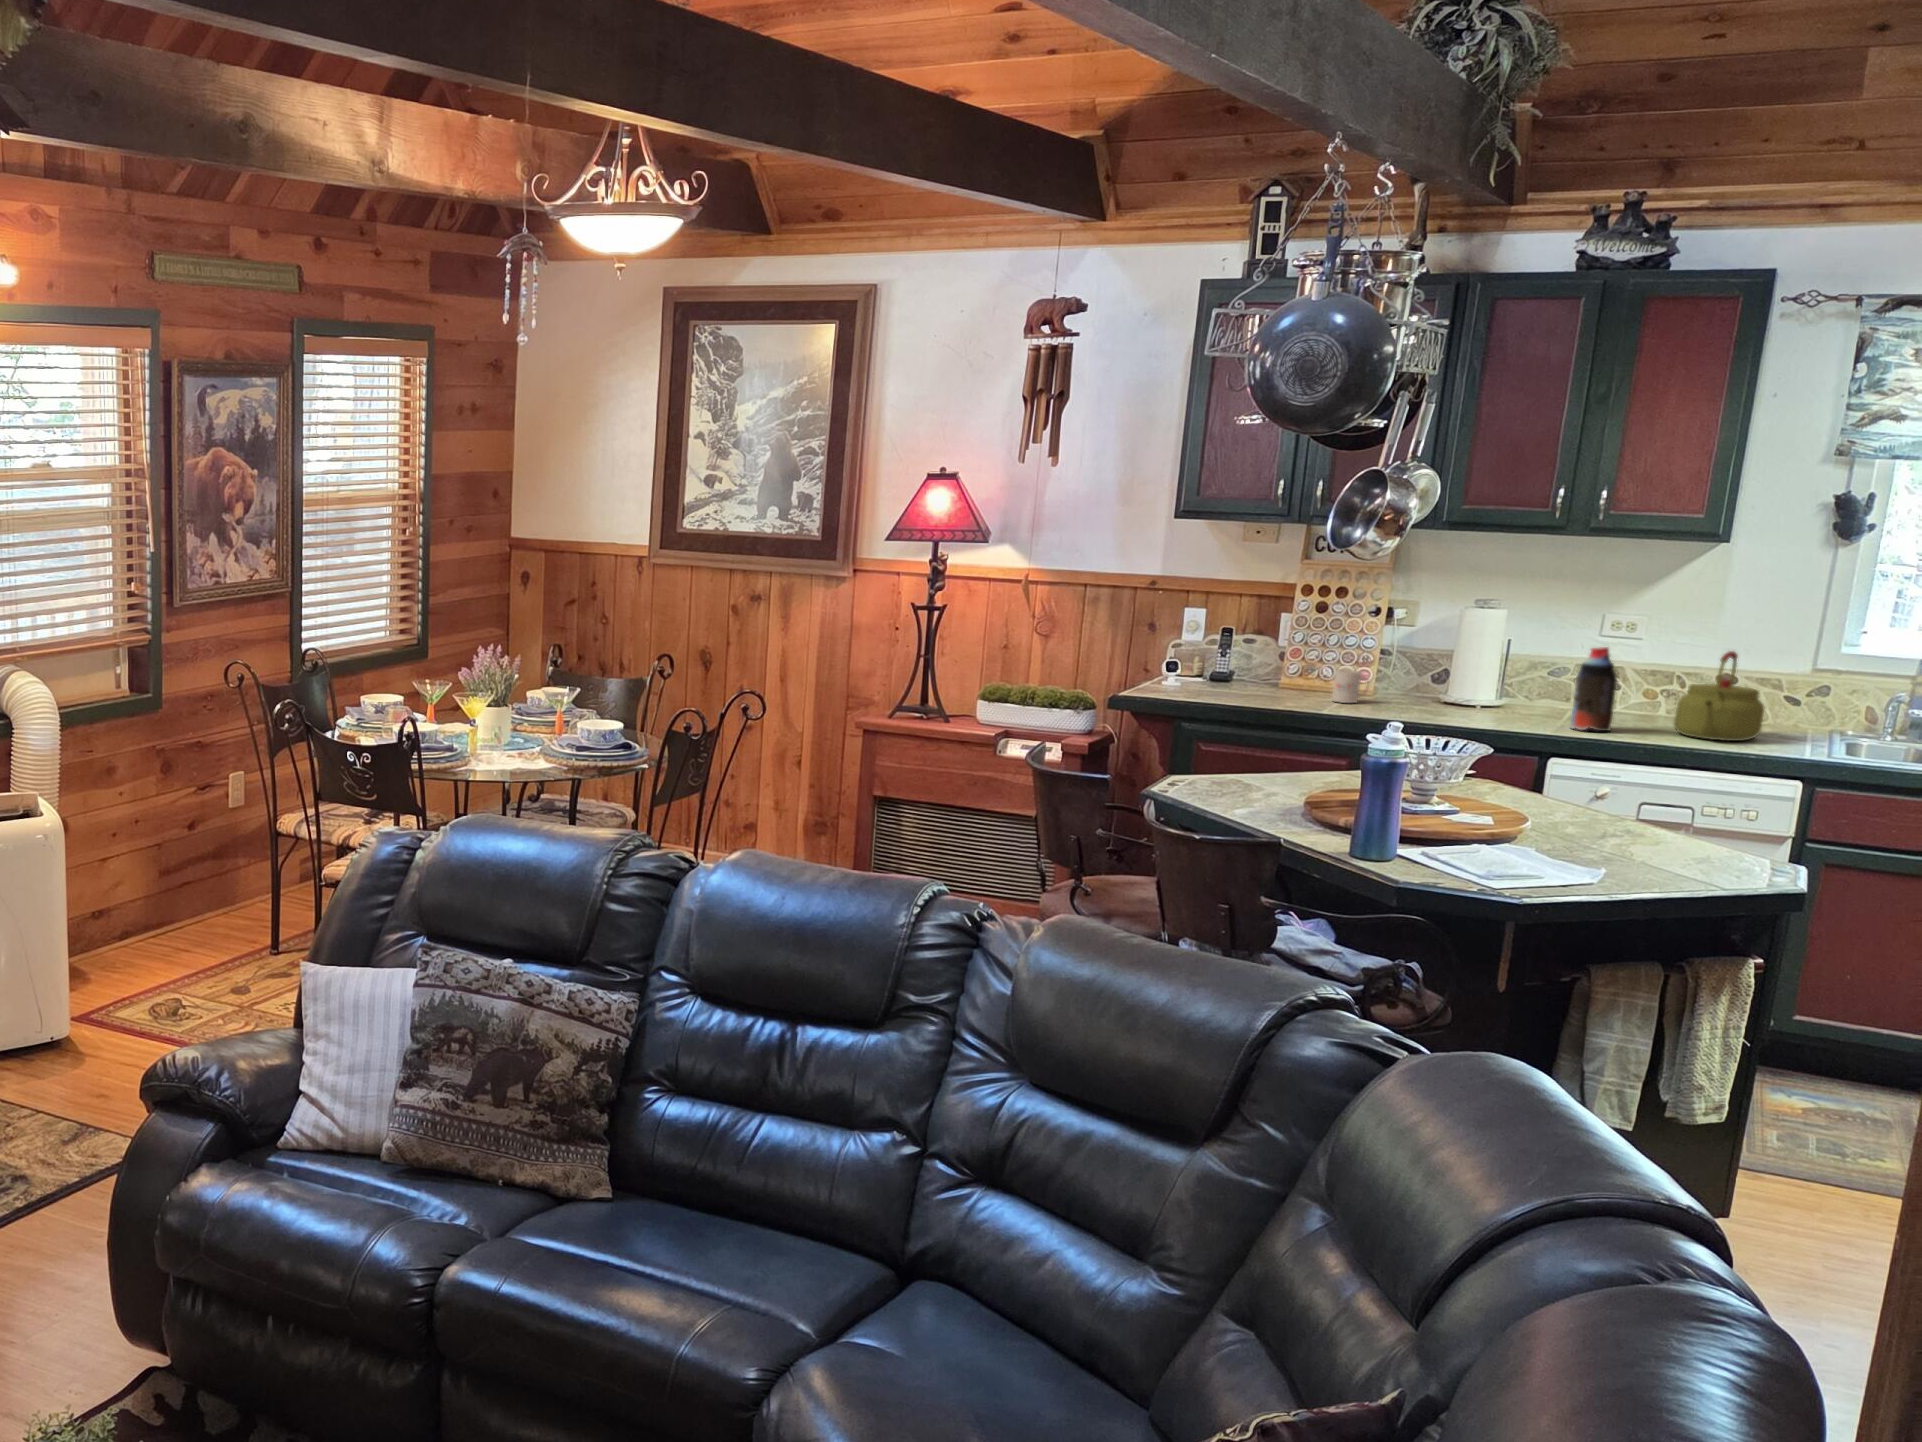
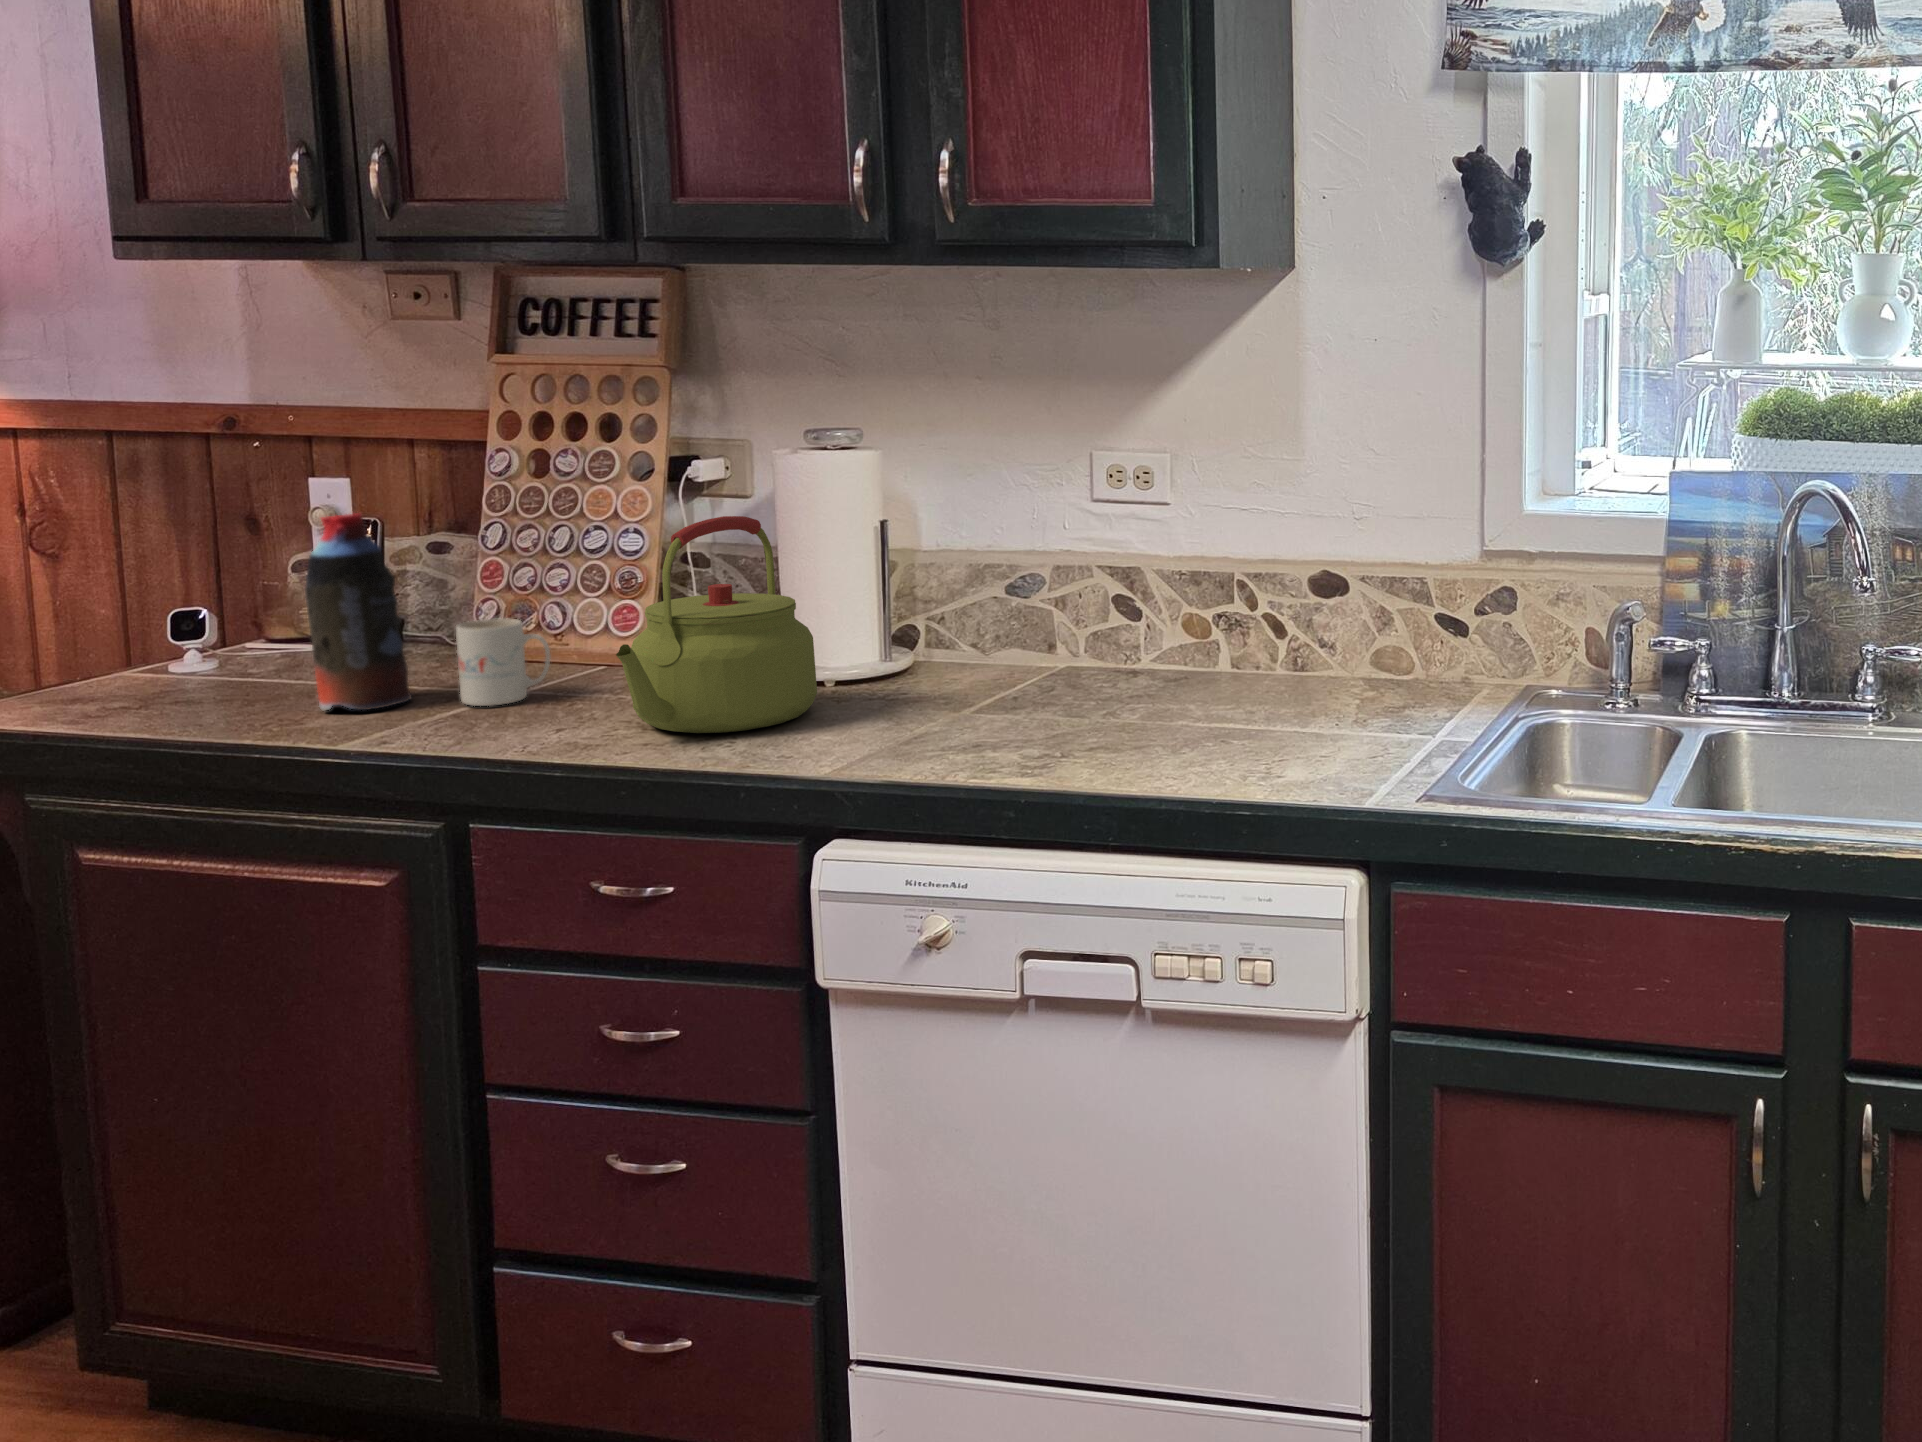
bottle: present [1571,647,1617,731] -> present [305,513,412,710]
kettle: present [1674,651,1765,741] -> present [616,516,817,733]

